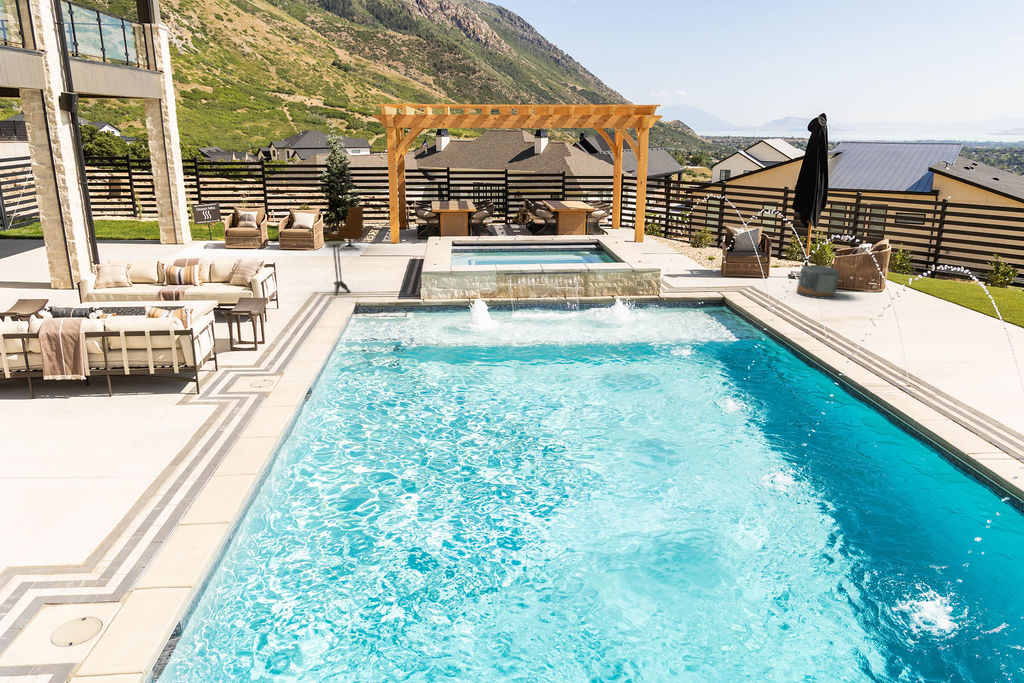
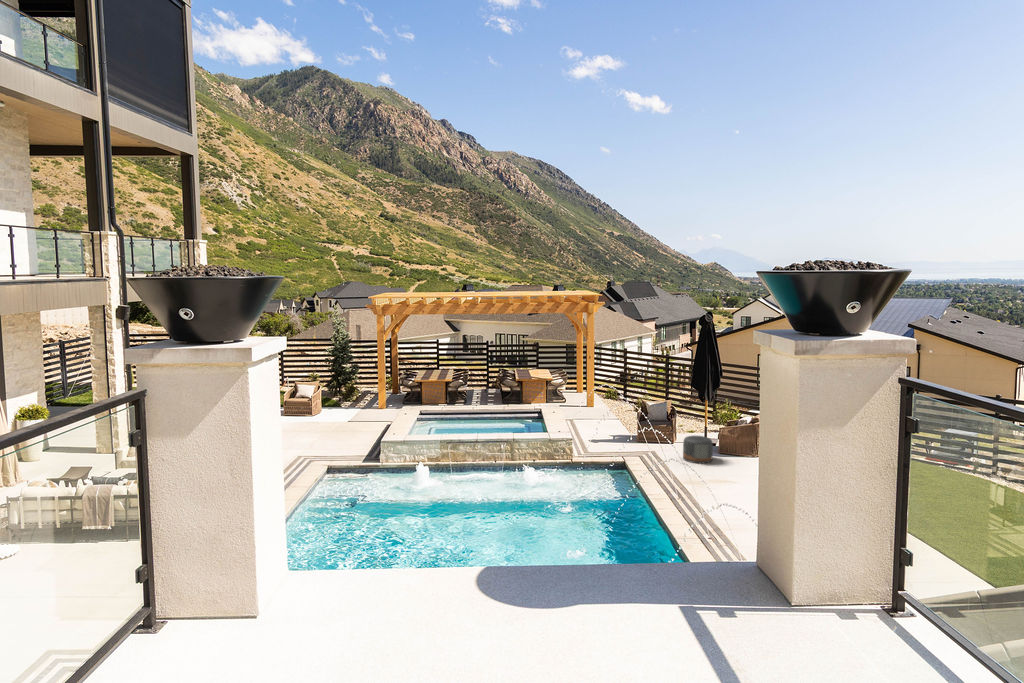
lounge chair: present [324,206,364,249] -> none [322,380,355,416]
side table: present [324,241,350,295] -> none [308,417,326,460]

